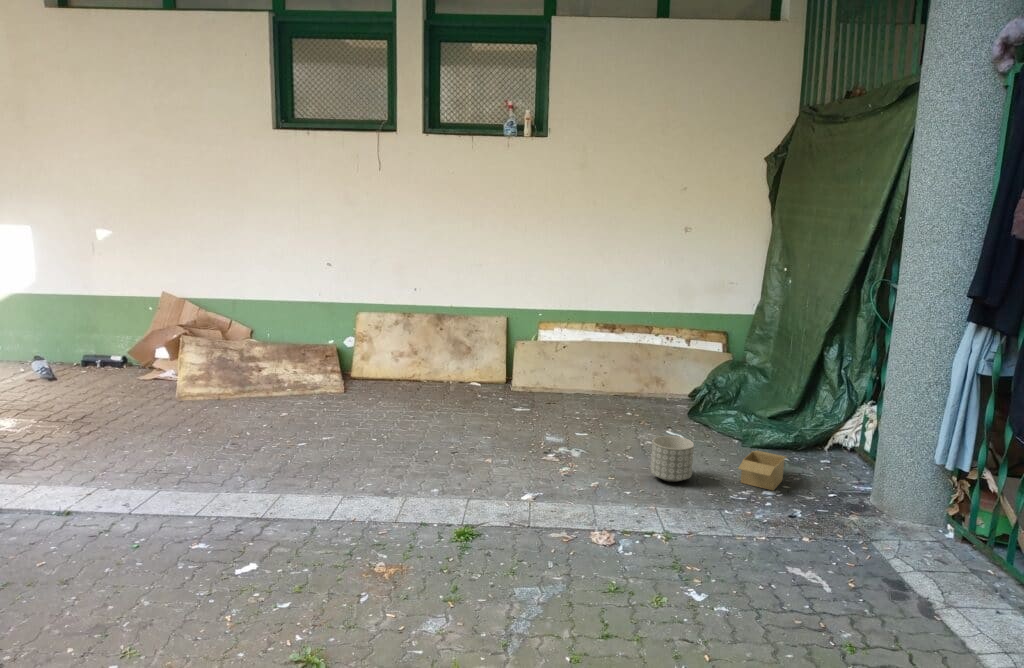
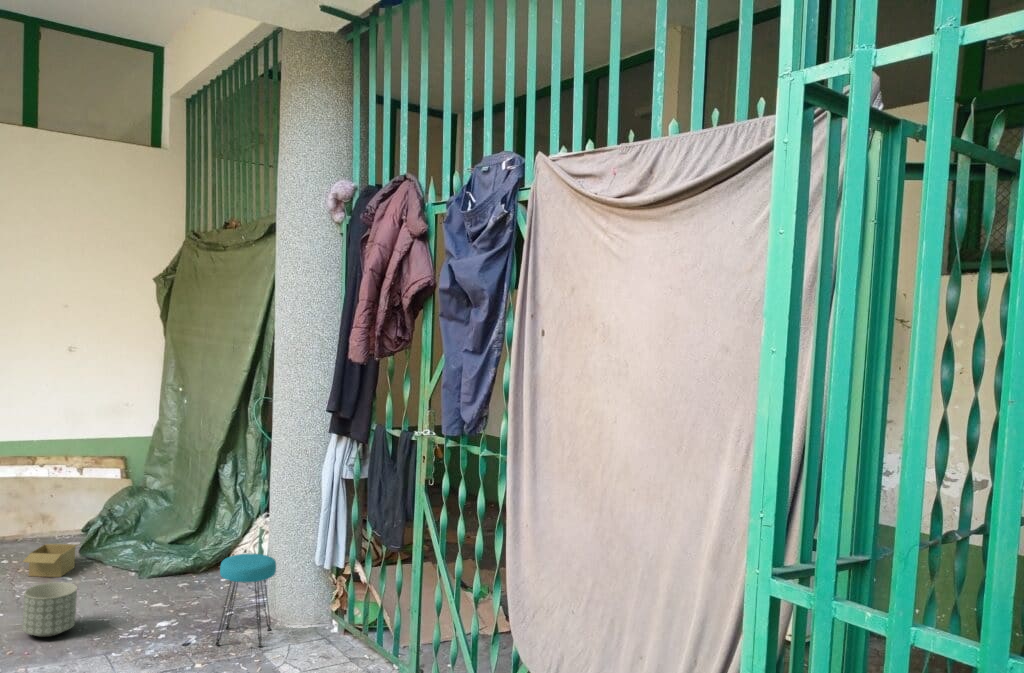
stool: none [820,439,889,535] -> present [216,554,276,646]
cardboard box: present [738,451,787,490] -> present [23,544,79,577]

